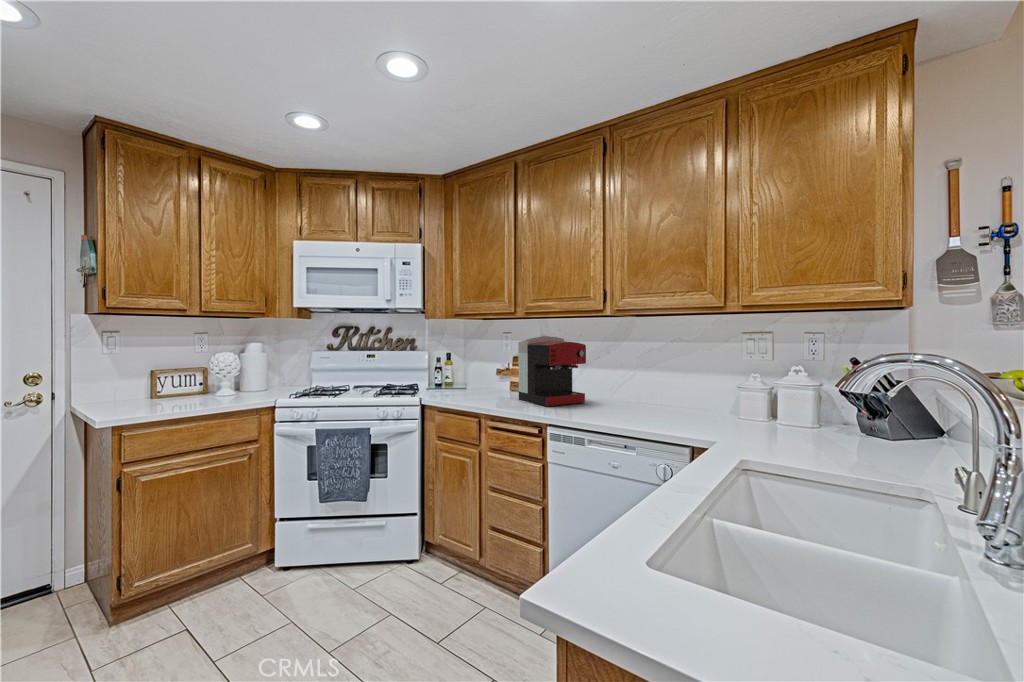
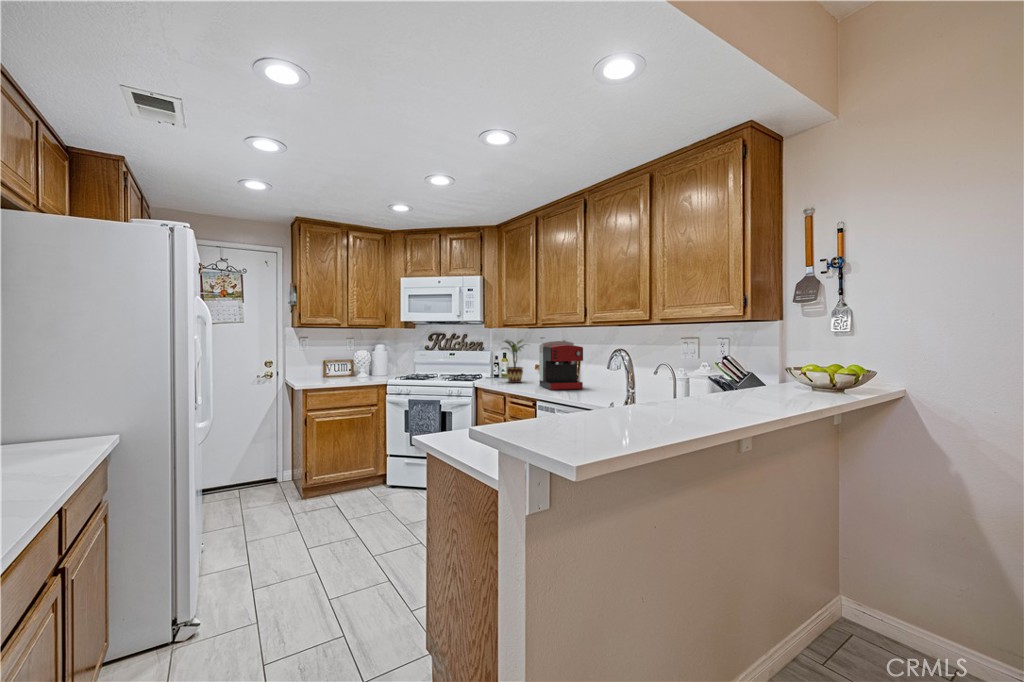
potted plant: none [455,335,500,396] -> present [503,340,526,383]

